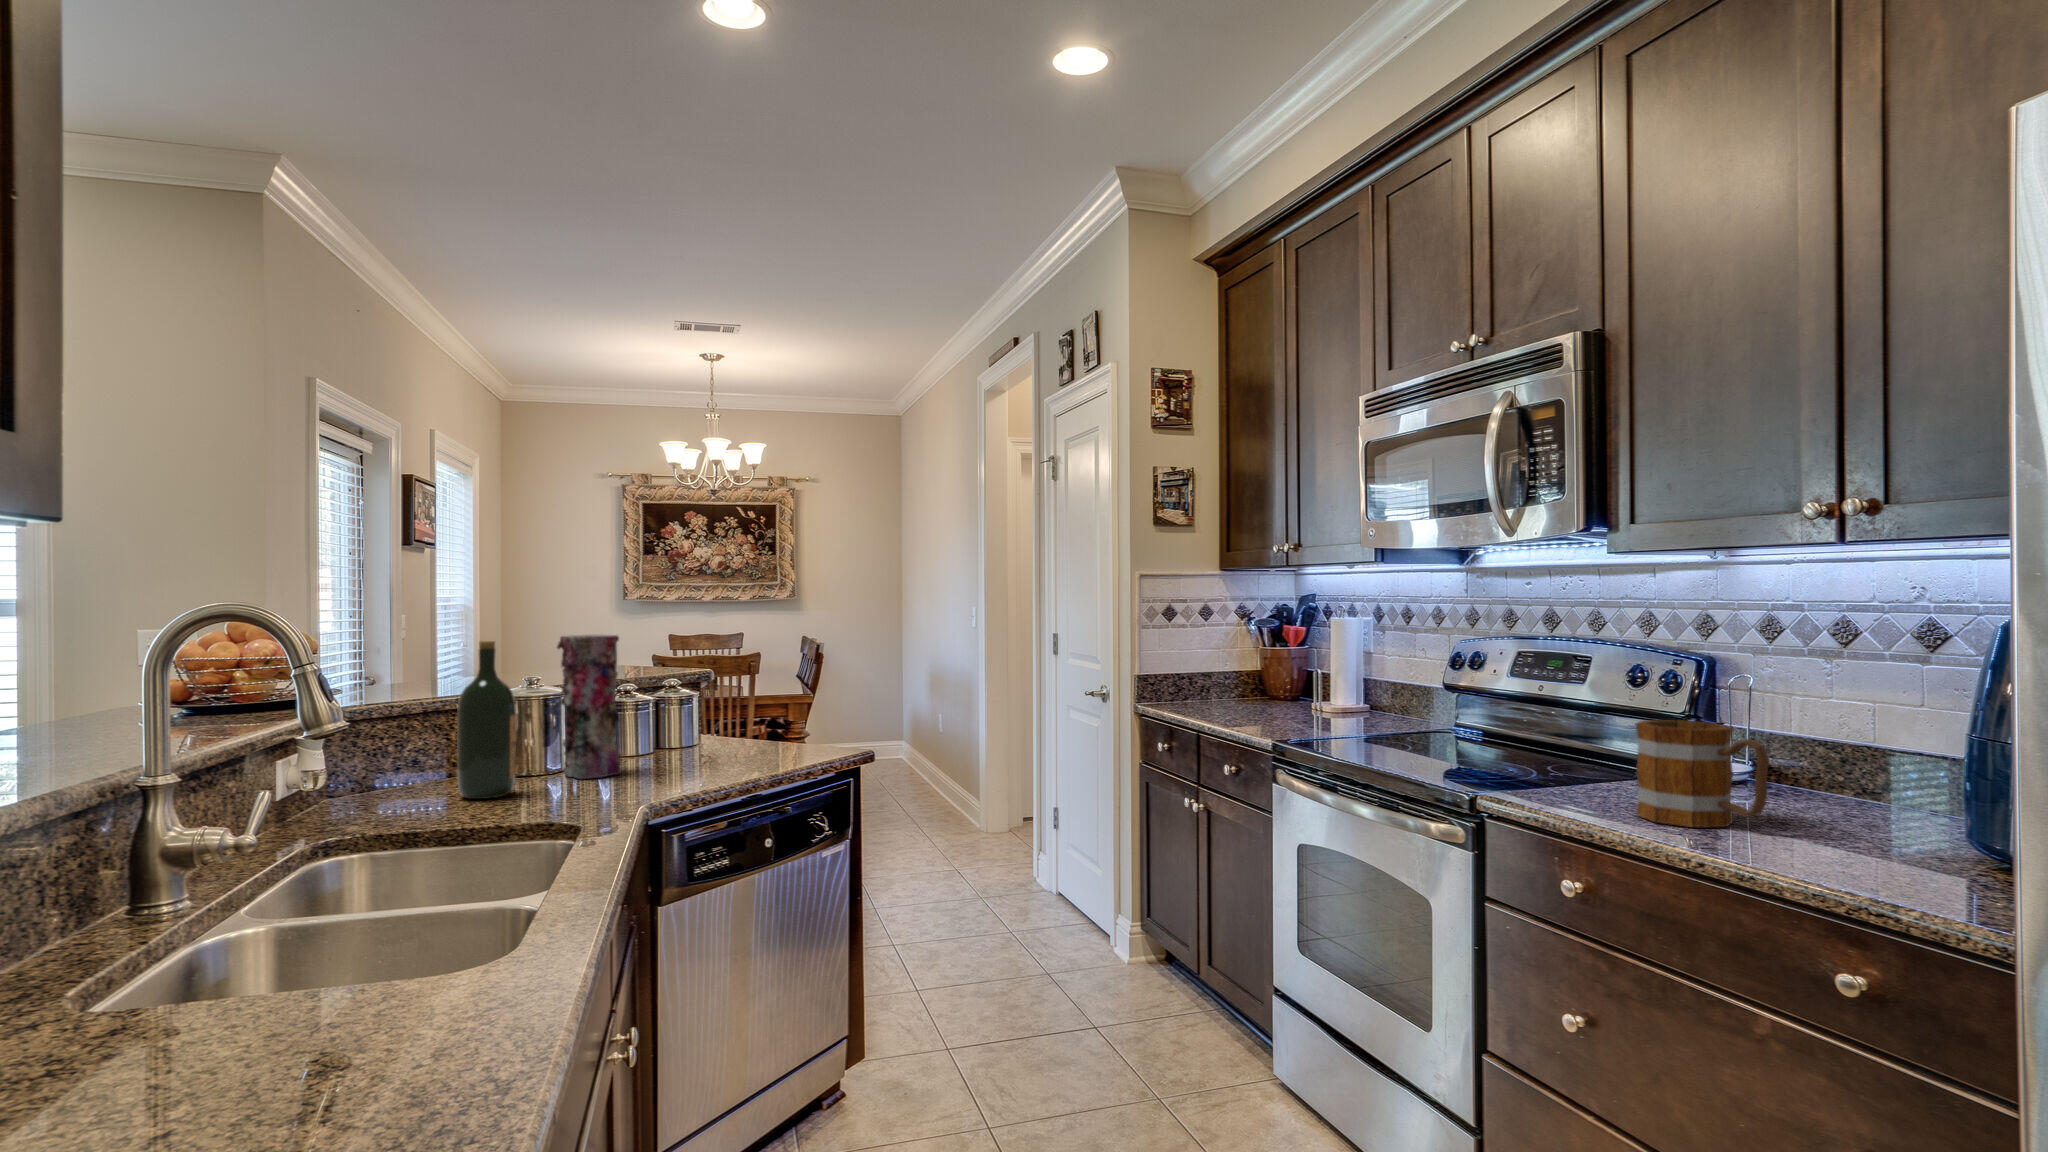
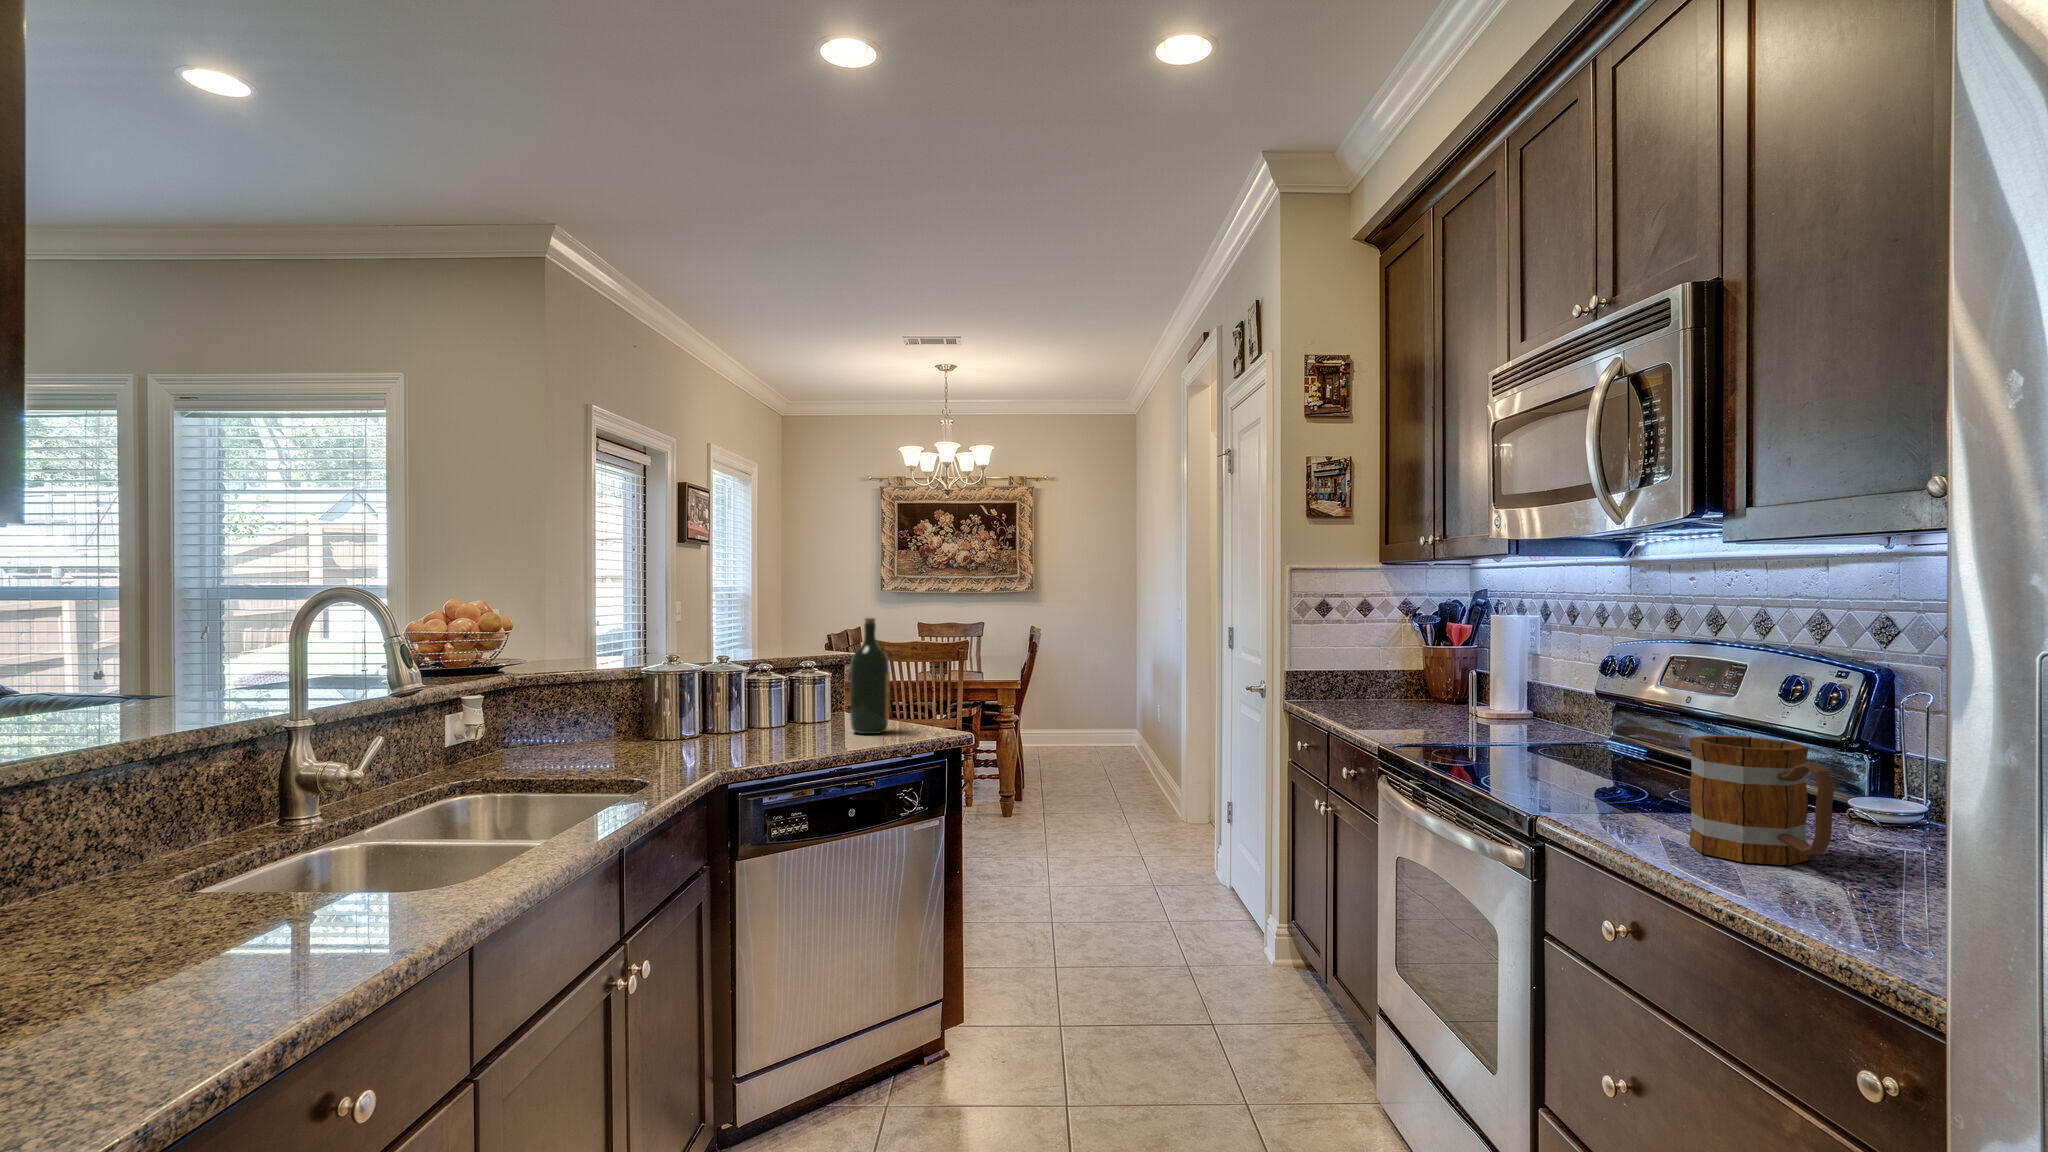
vase: present [557,635,621,779] -> none [690,619,742,745]
wine bottle: present [457,641,517,799] -> present [850,618,890,734]

